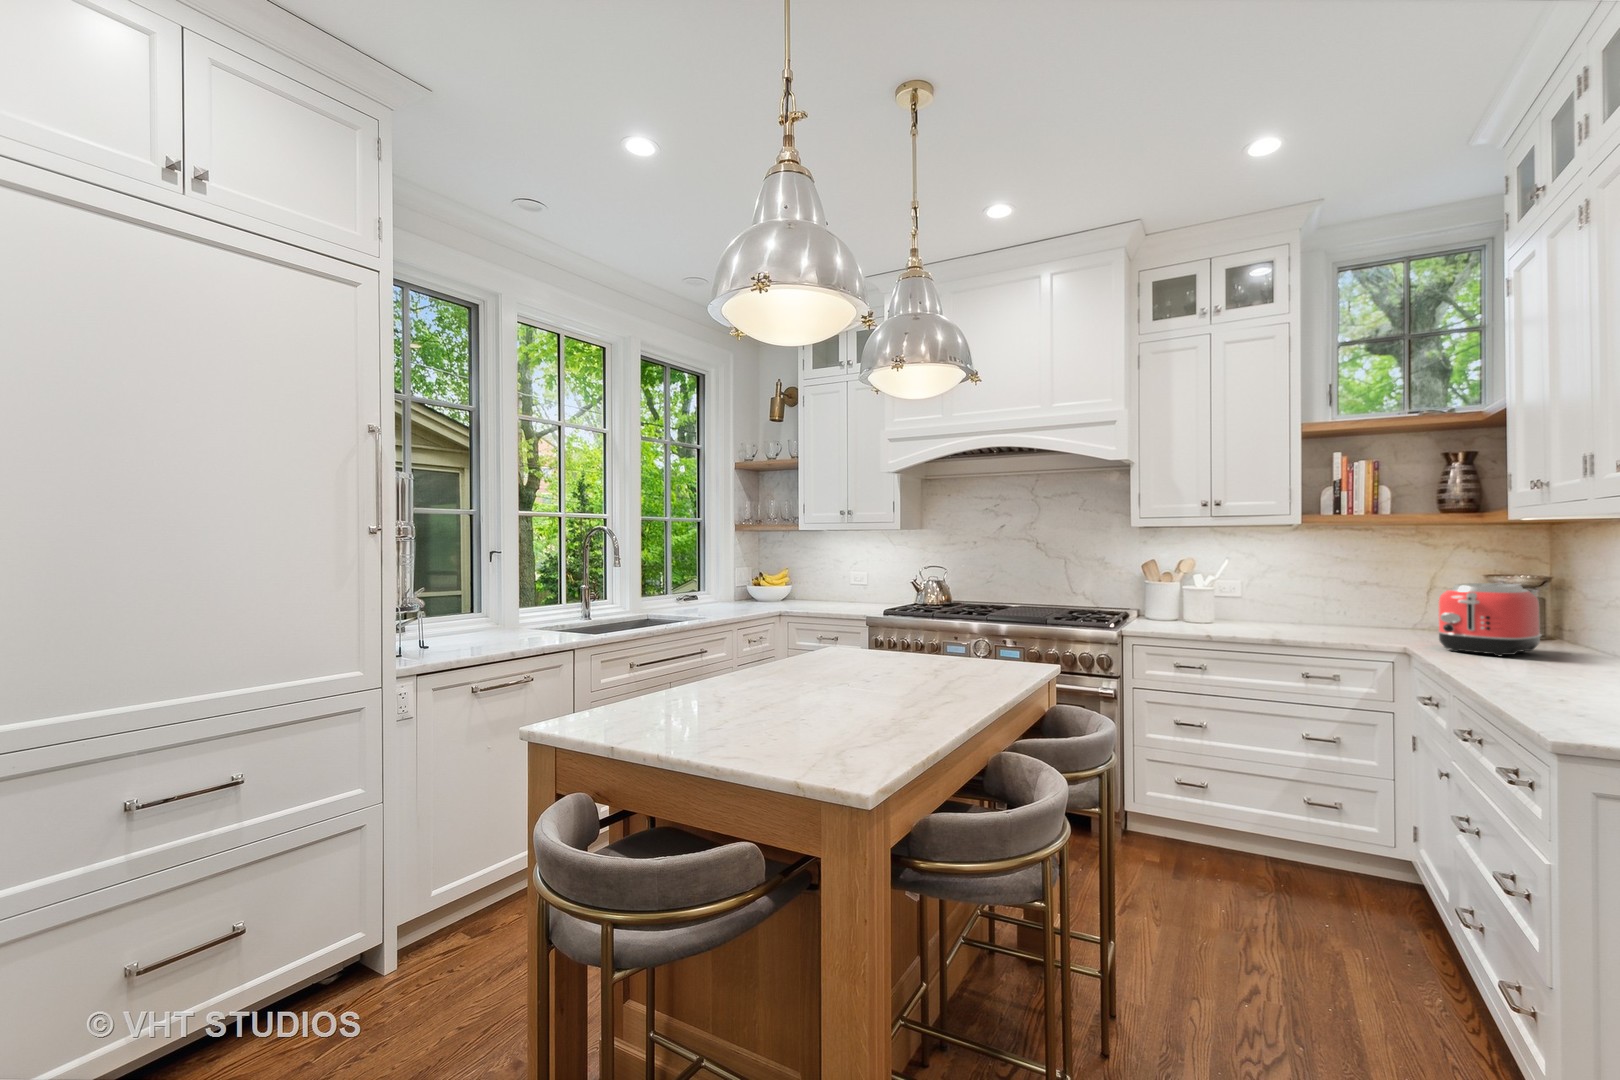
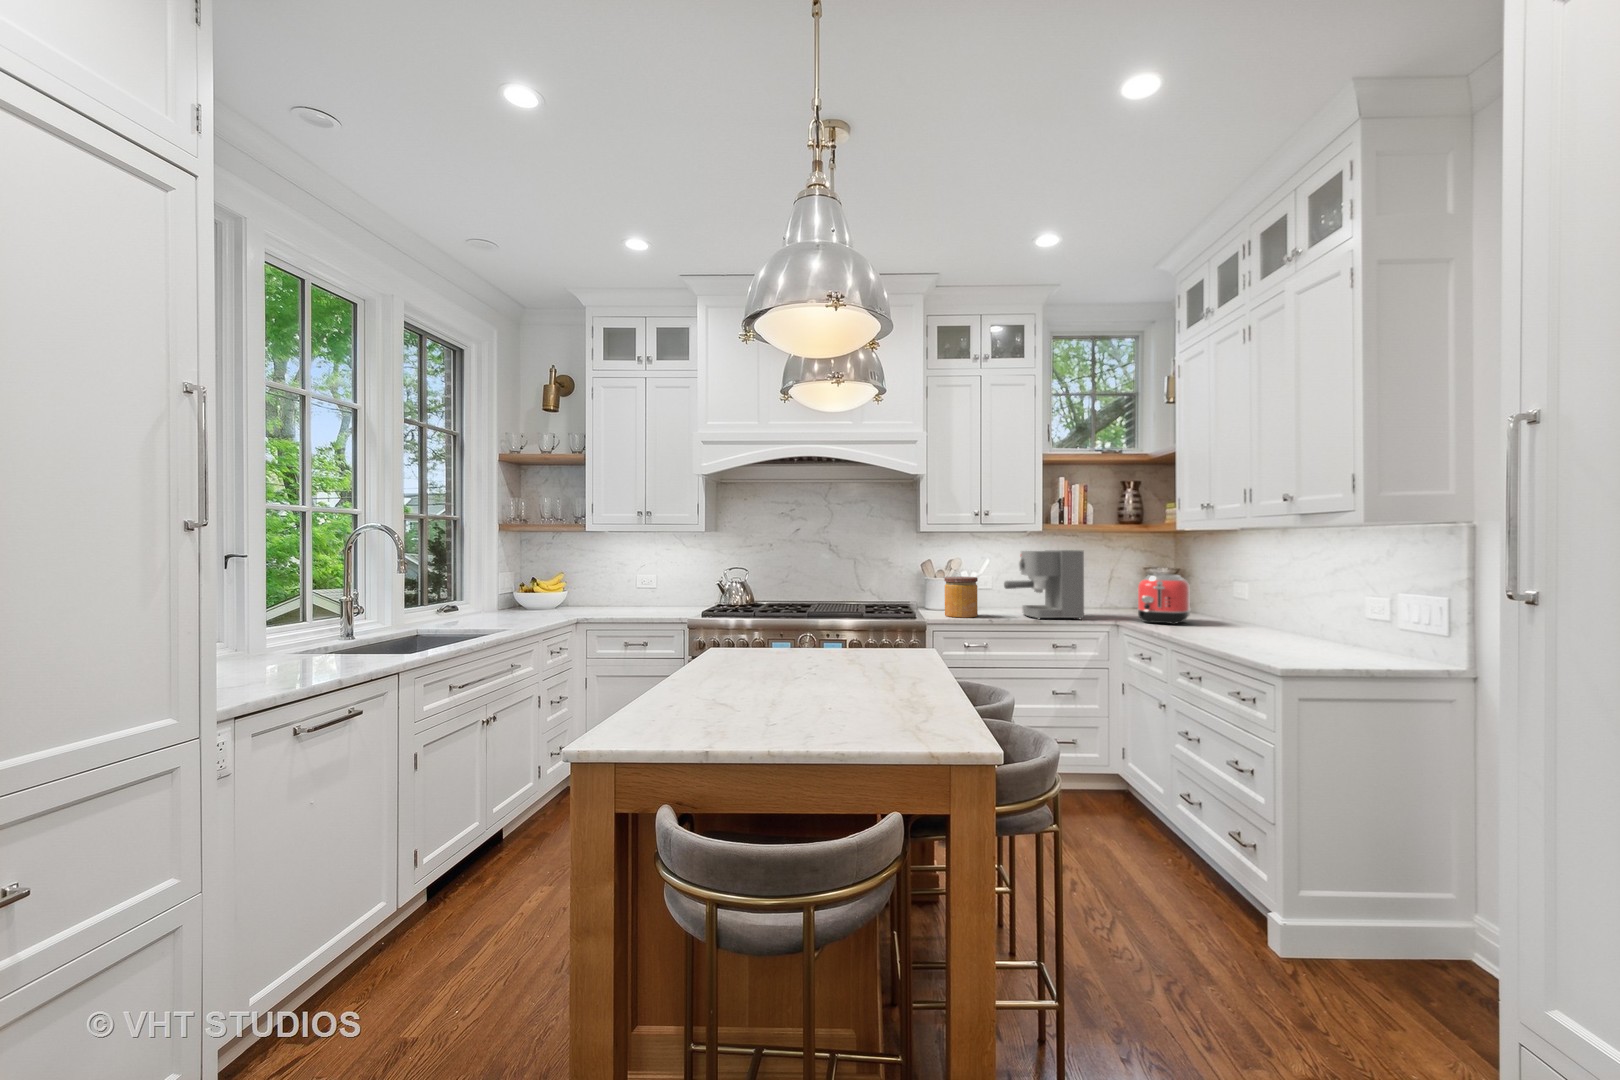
coffee maker: none [1228,549,1348,640] -> present [1004,550,1084,619]
jar: none [1148,580,1191,629] -> present [944,576,978,618]

